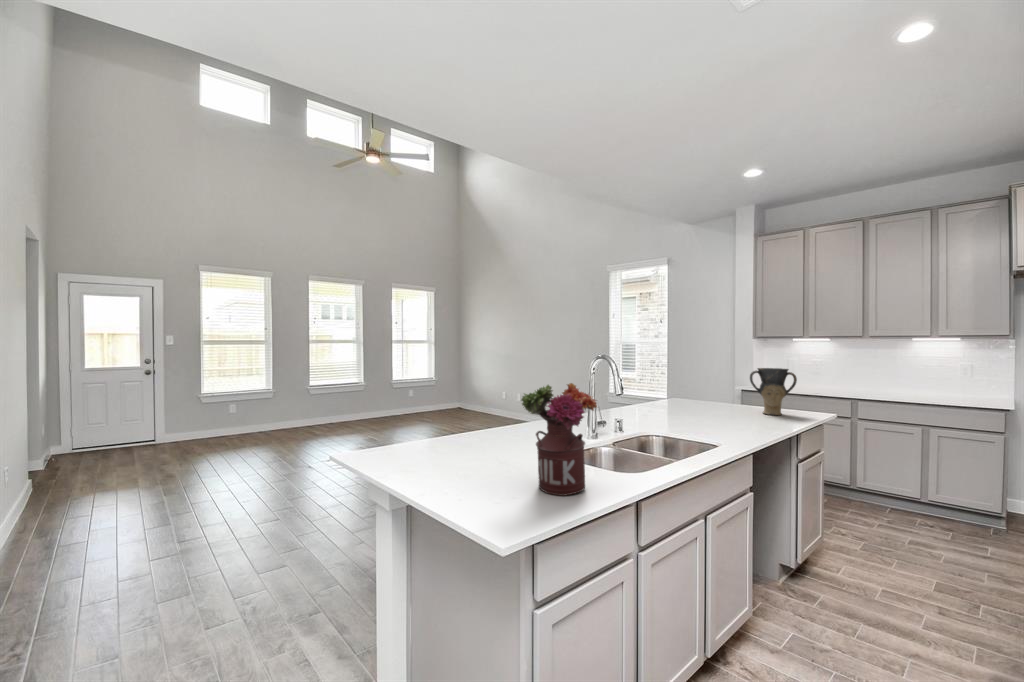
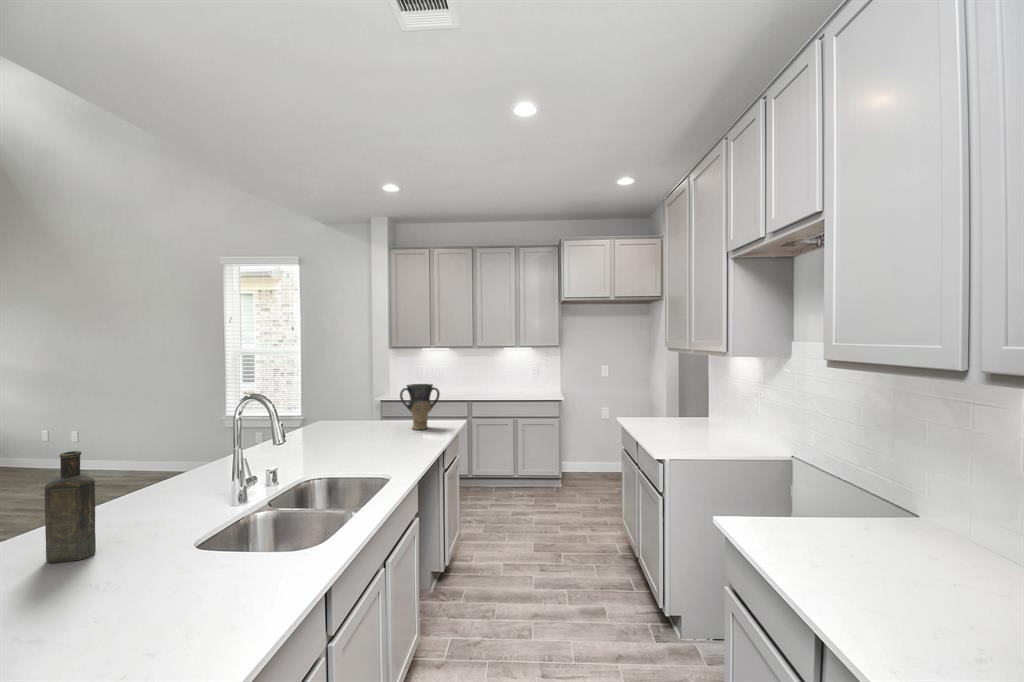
bottle: none [486,379,508,447] -> present [45,451,96,563]
flower arrangement: present [521,383,597,495] -> none [143,459,275,631]

